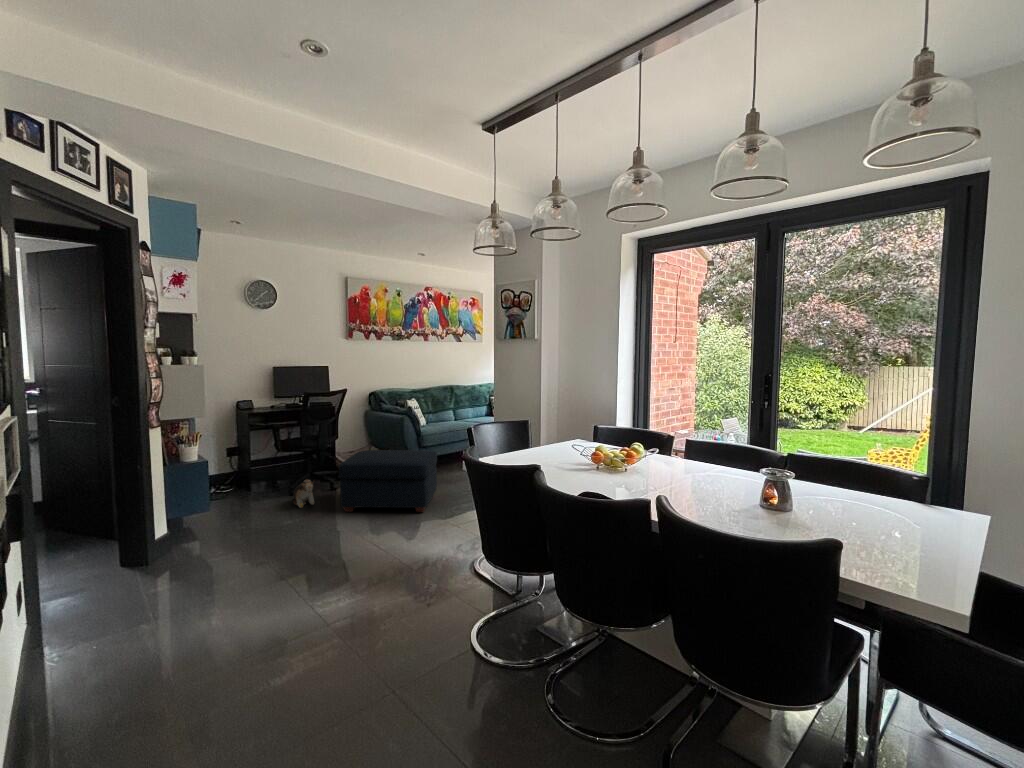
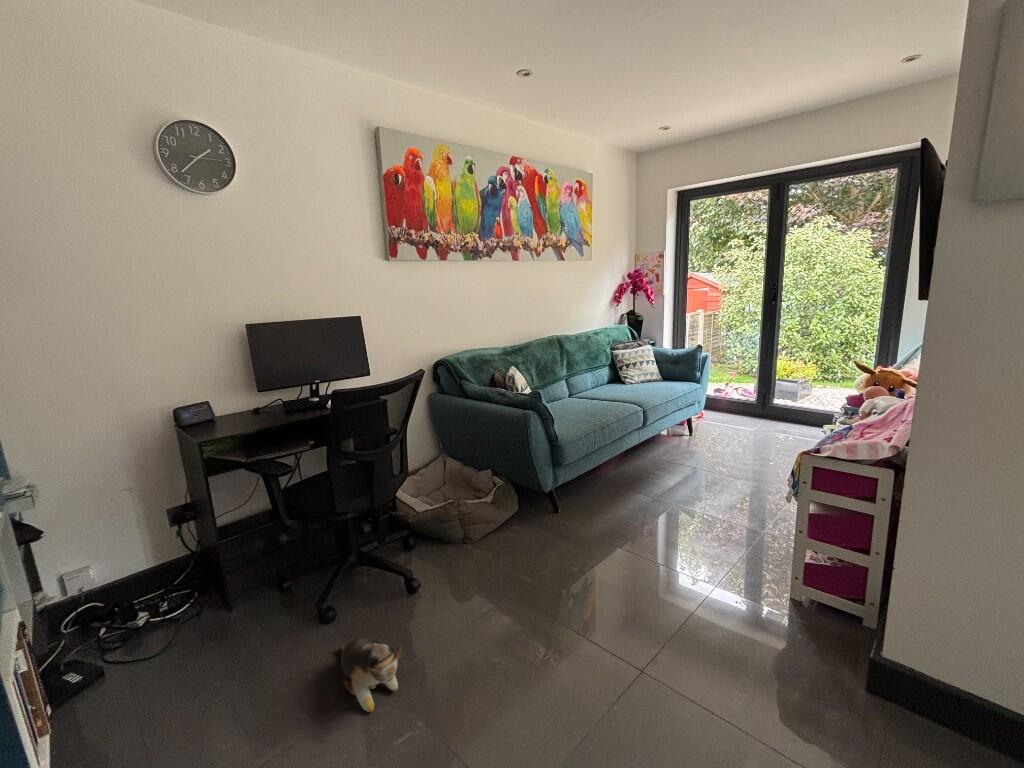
ottoman: present [339,450,437,512] -> none [475,522,724,727]

